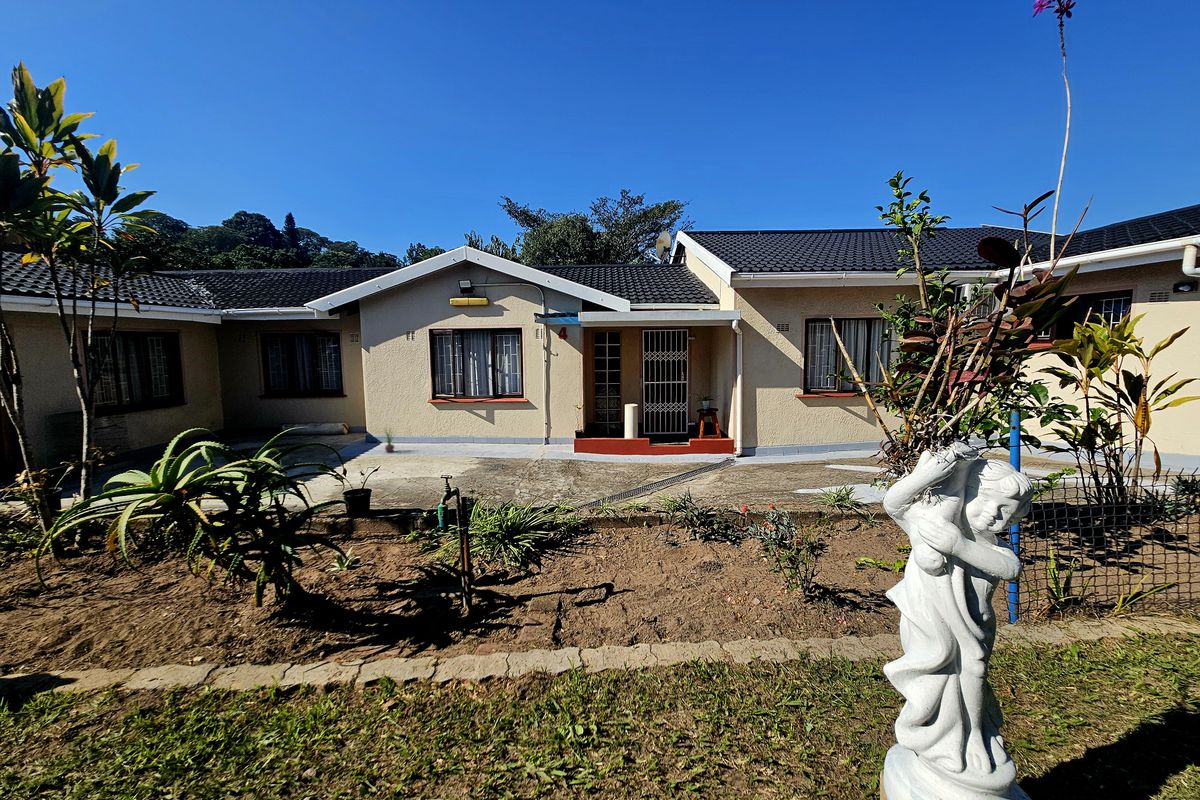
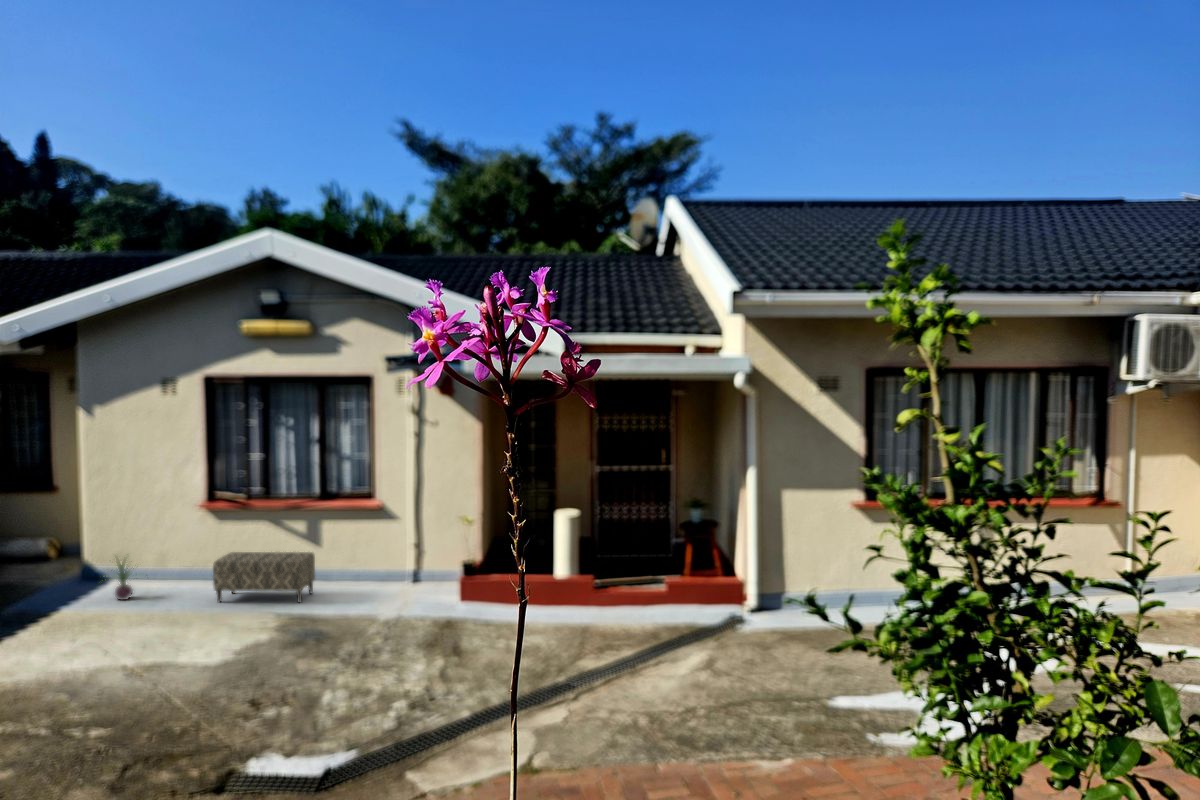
bench: none [439,427,493,454] -> present [213,552,315,603]

